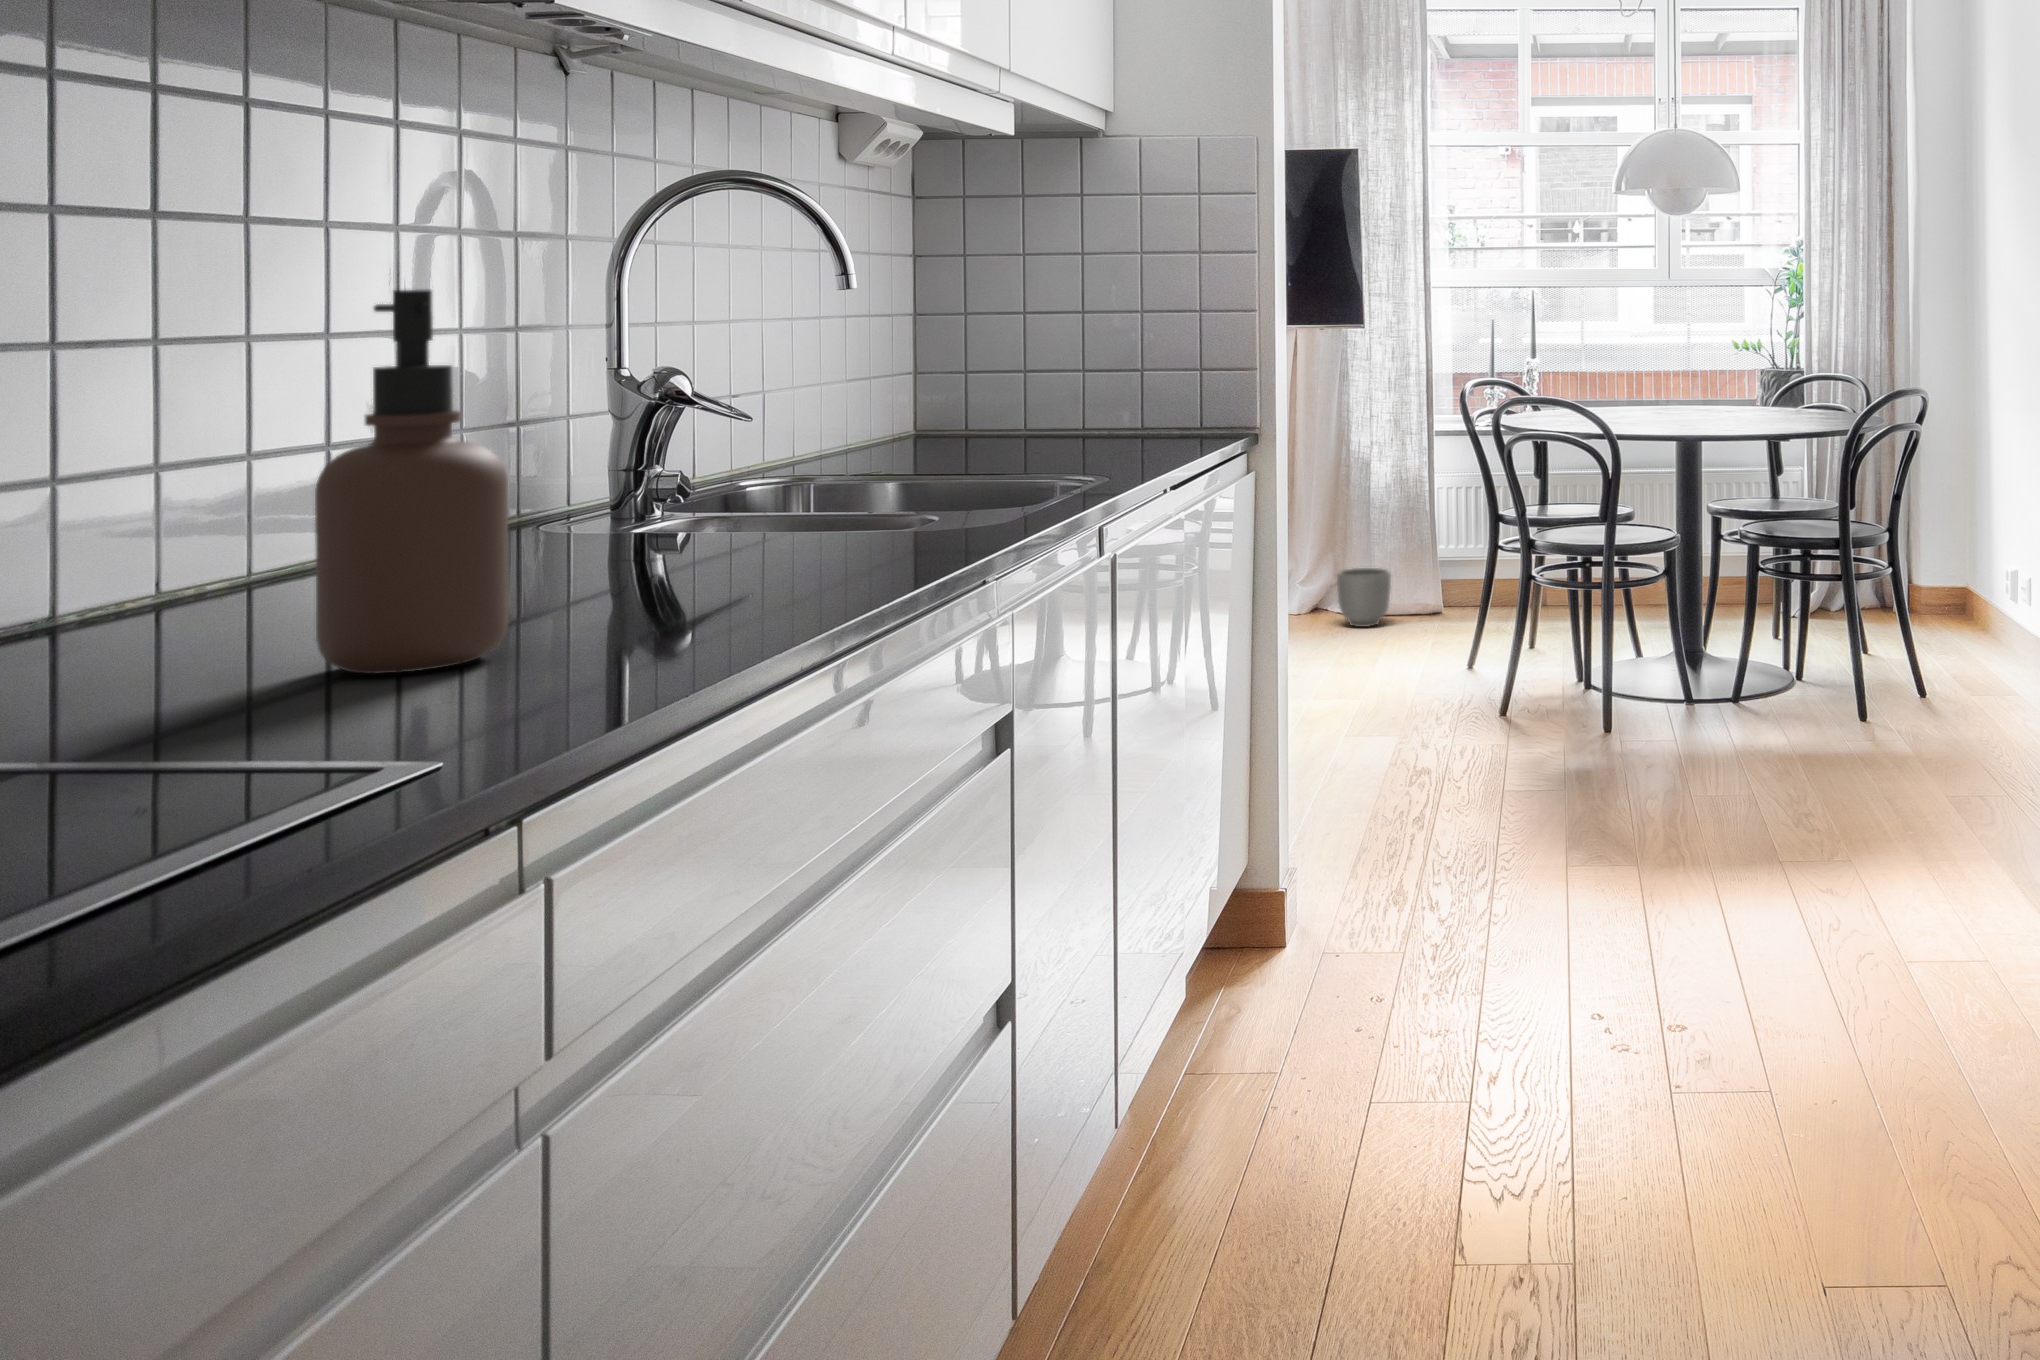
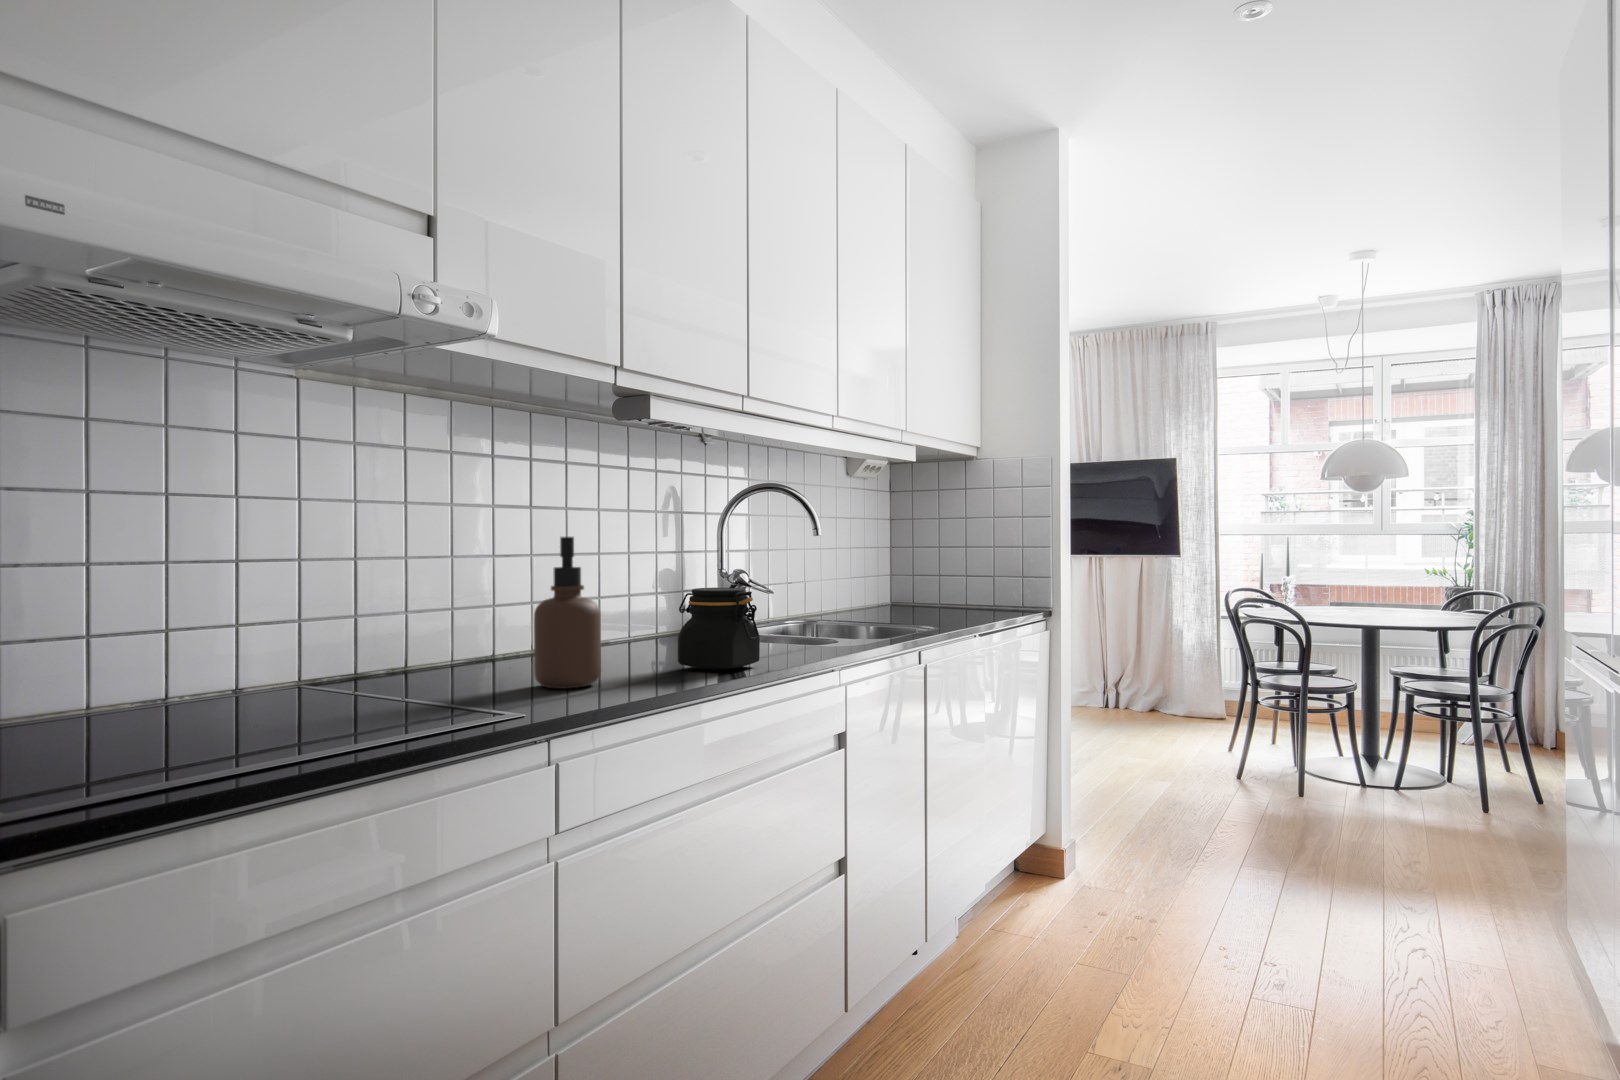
jar: none [641,406,856,595] -> present [678,588,760,670]
planter: present [1337,568,1391,627] -> none [1156,687,1188,720]

